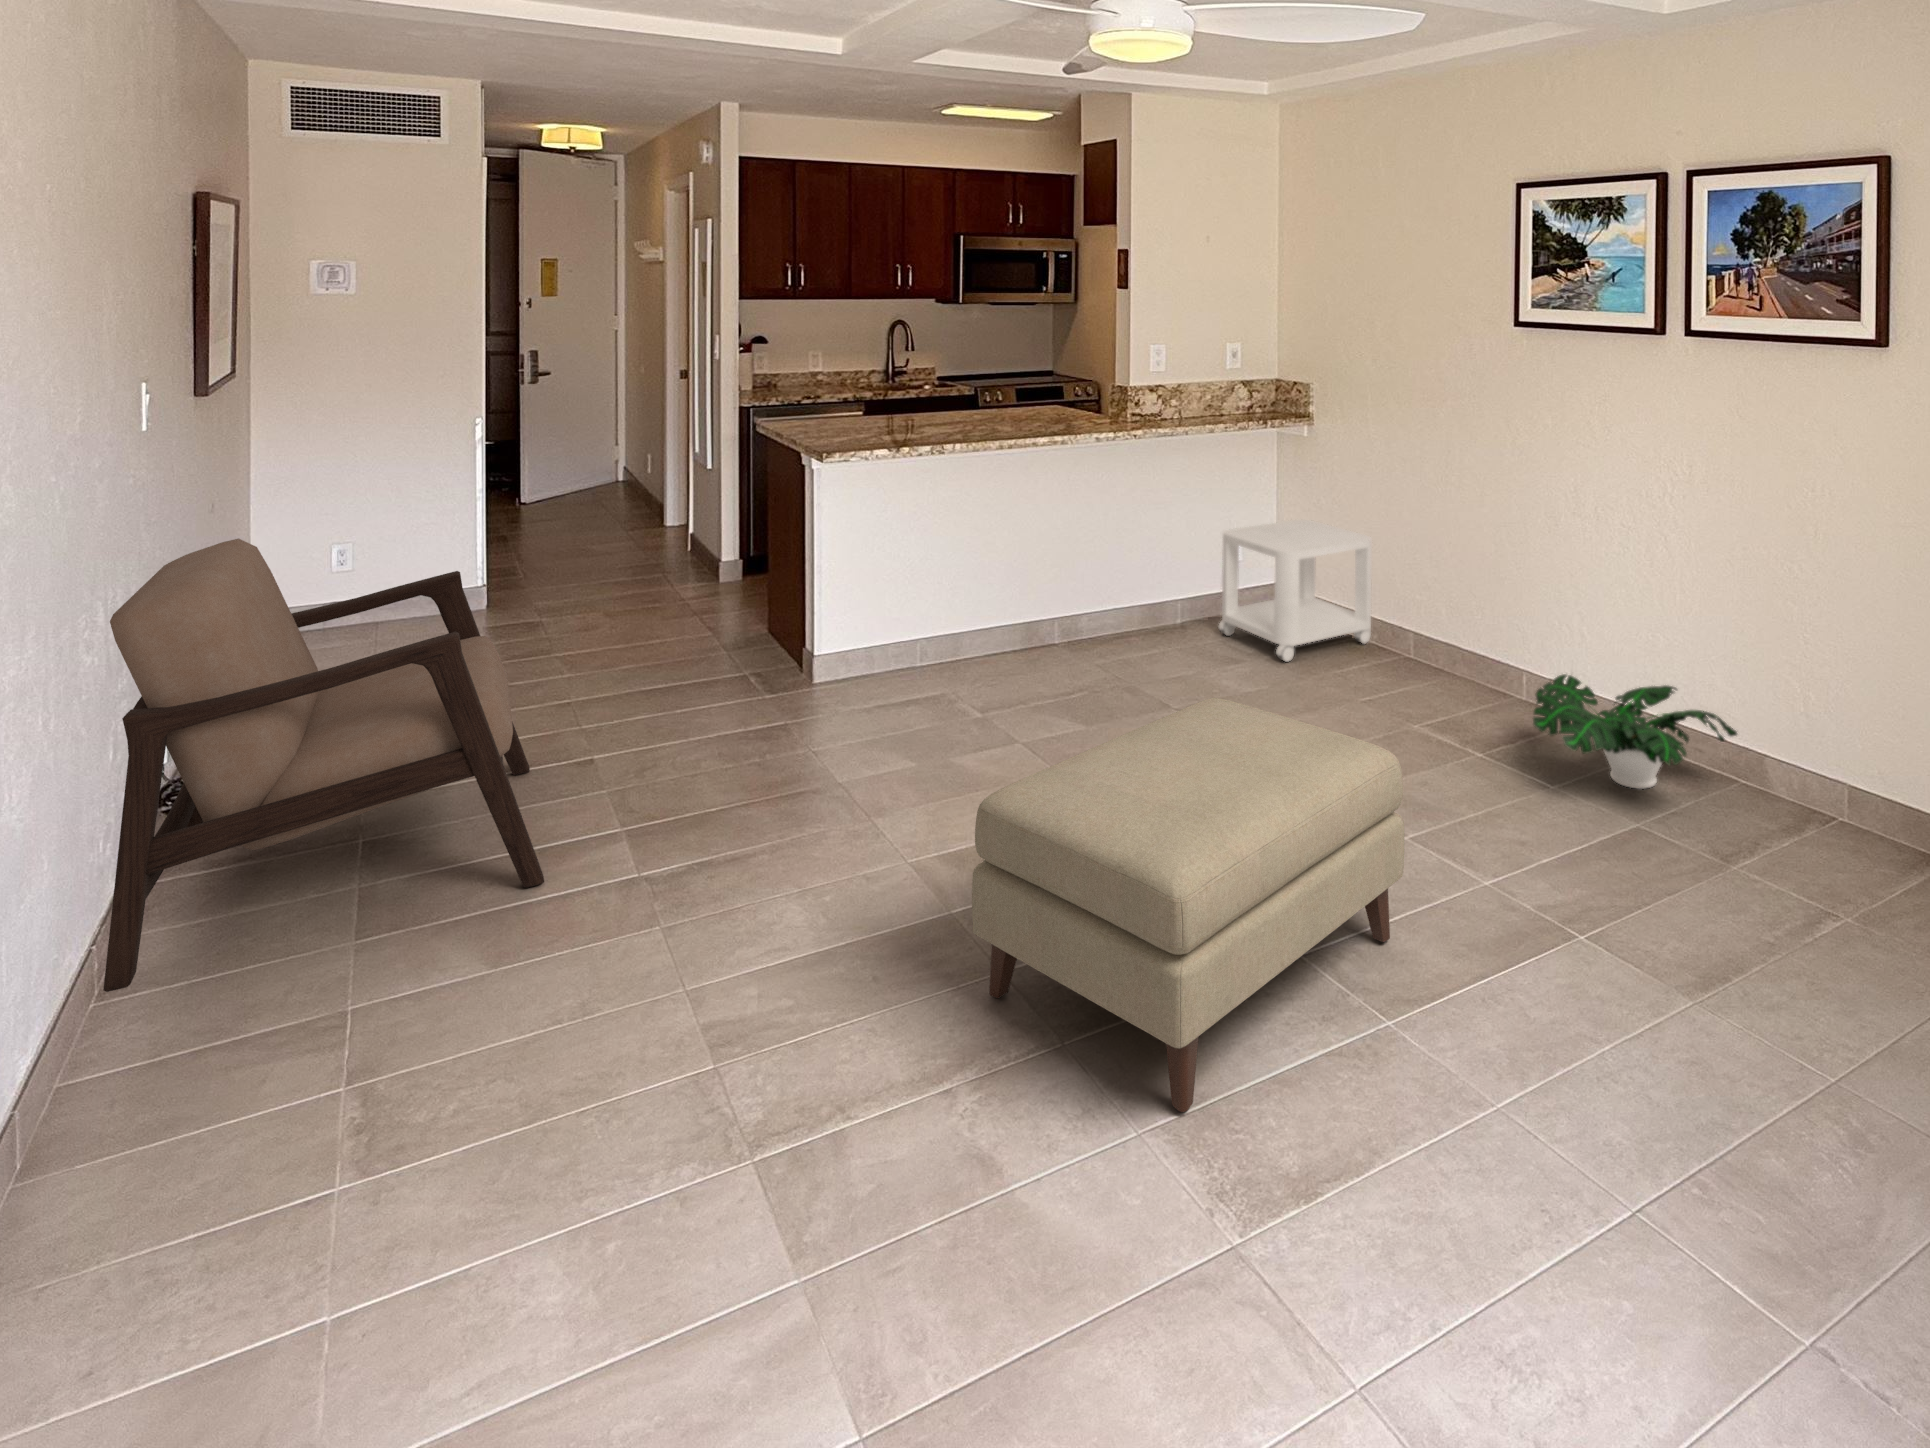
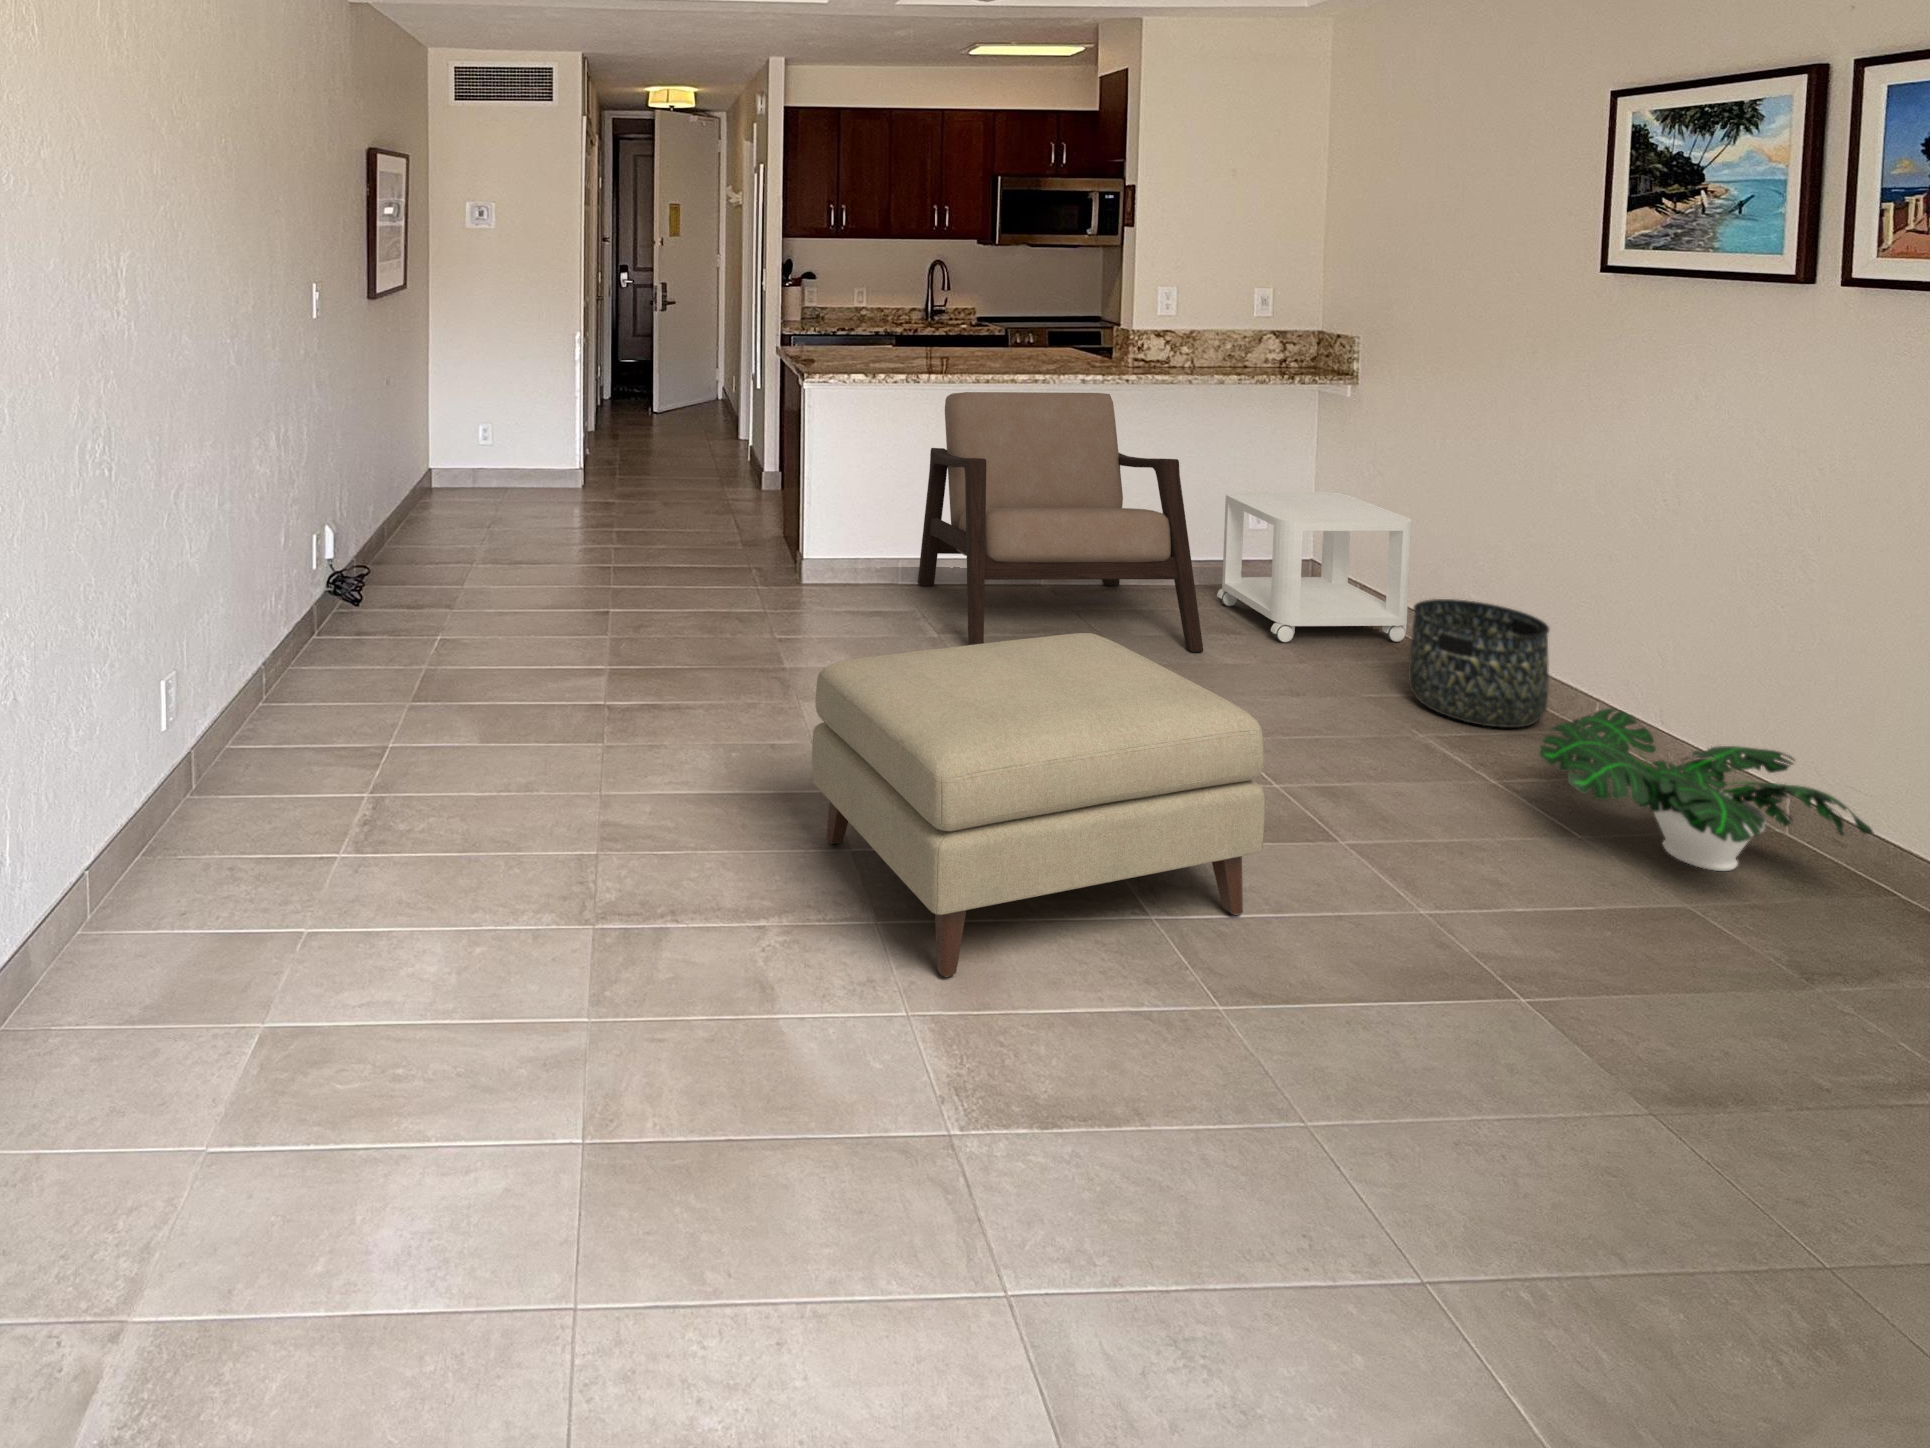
armchair: present [103,539,544,992] -> present [918,392,1203,652]
basket: none [1397,601,1495,705] -> present [1408,599,1549,727]

